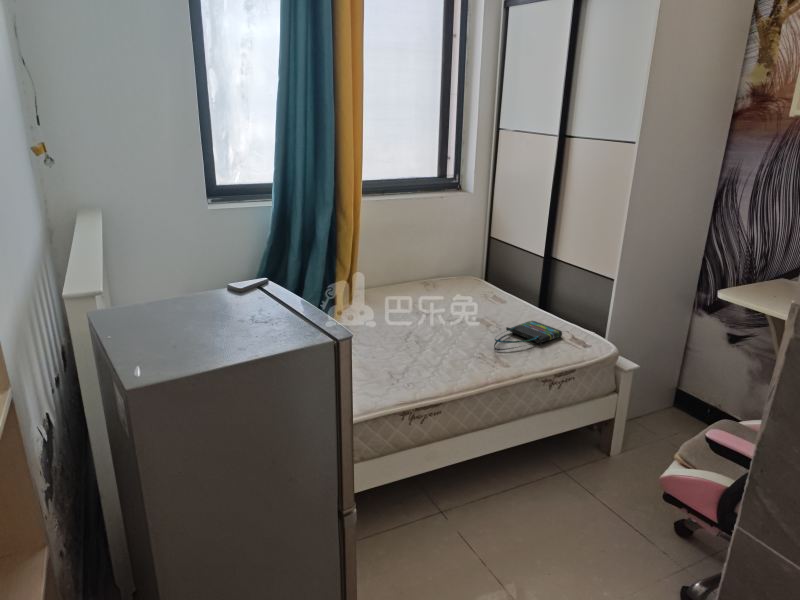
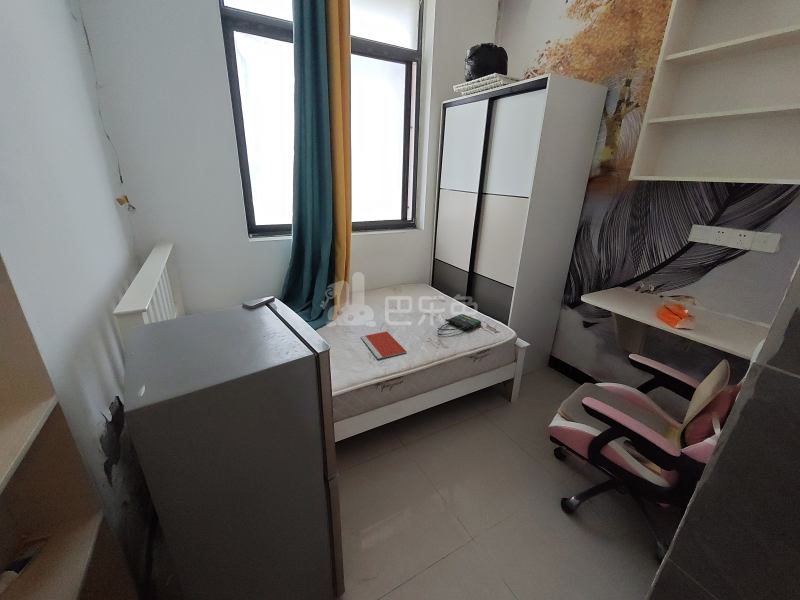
notebook: none [377,344,447,381] -> present [361,331,406,359]

